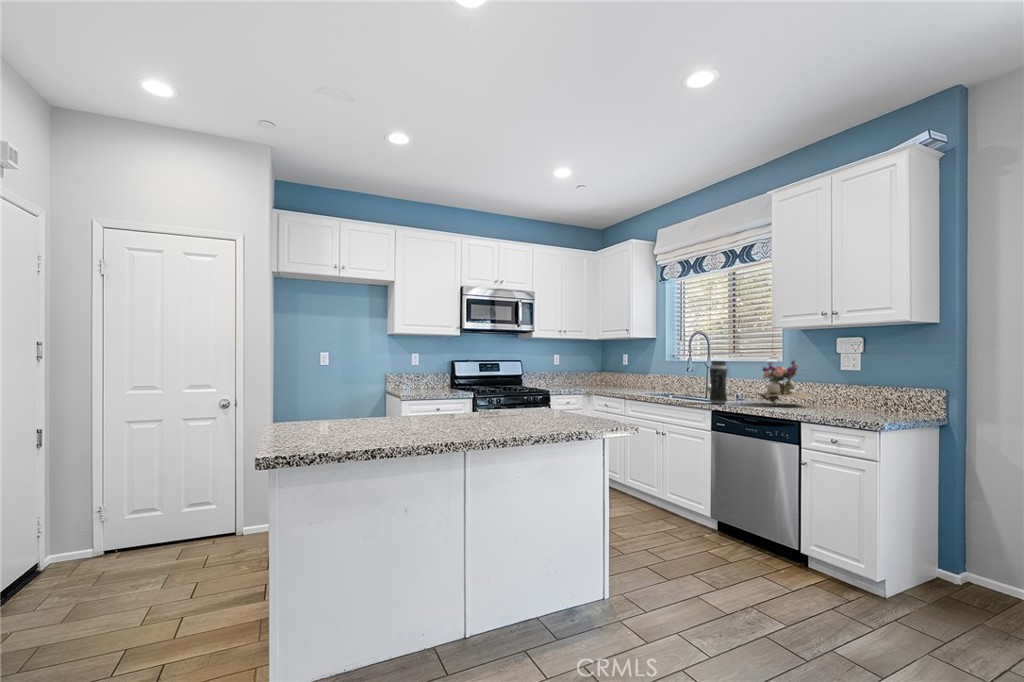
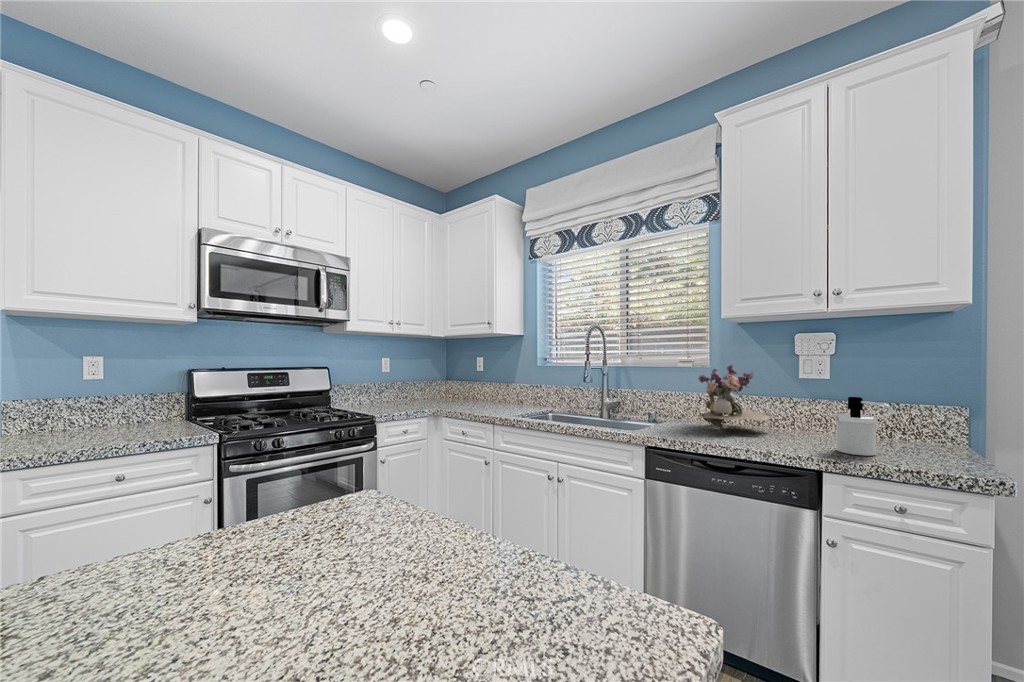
vase: present [710,361,727,404] -> none [636,367,662,434]
soap dispenser: none [826,379,853,416] -> present [835,397,895,456]

